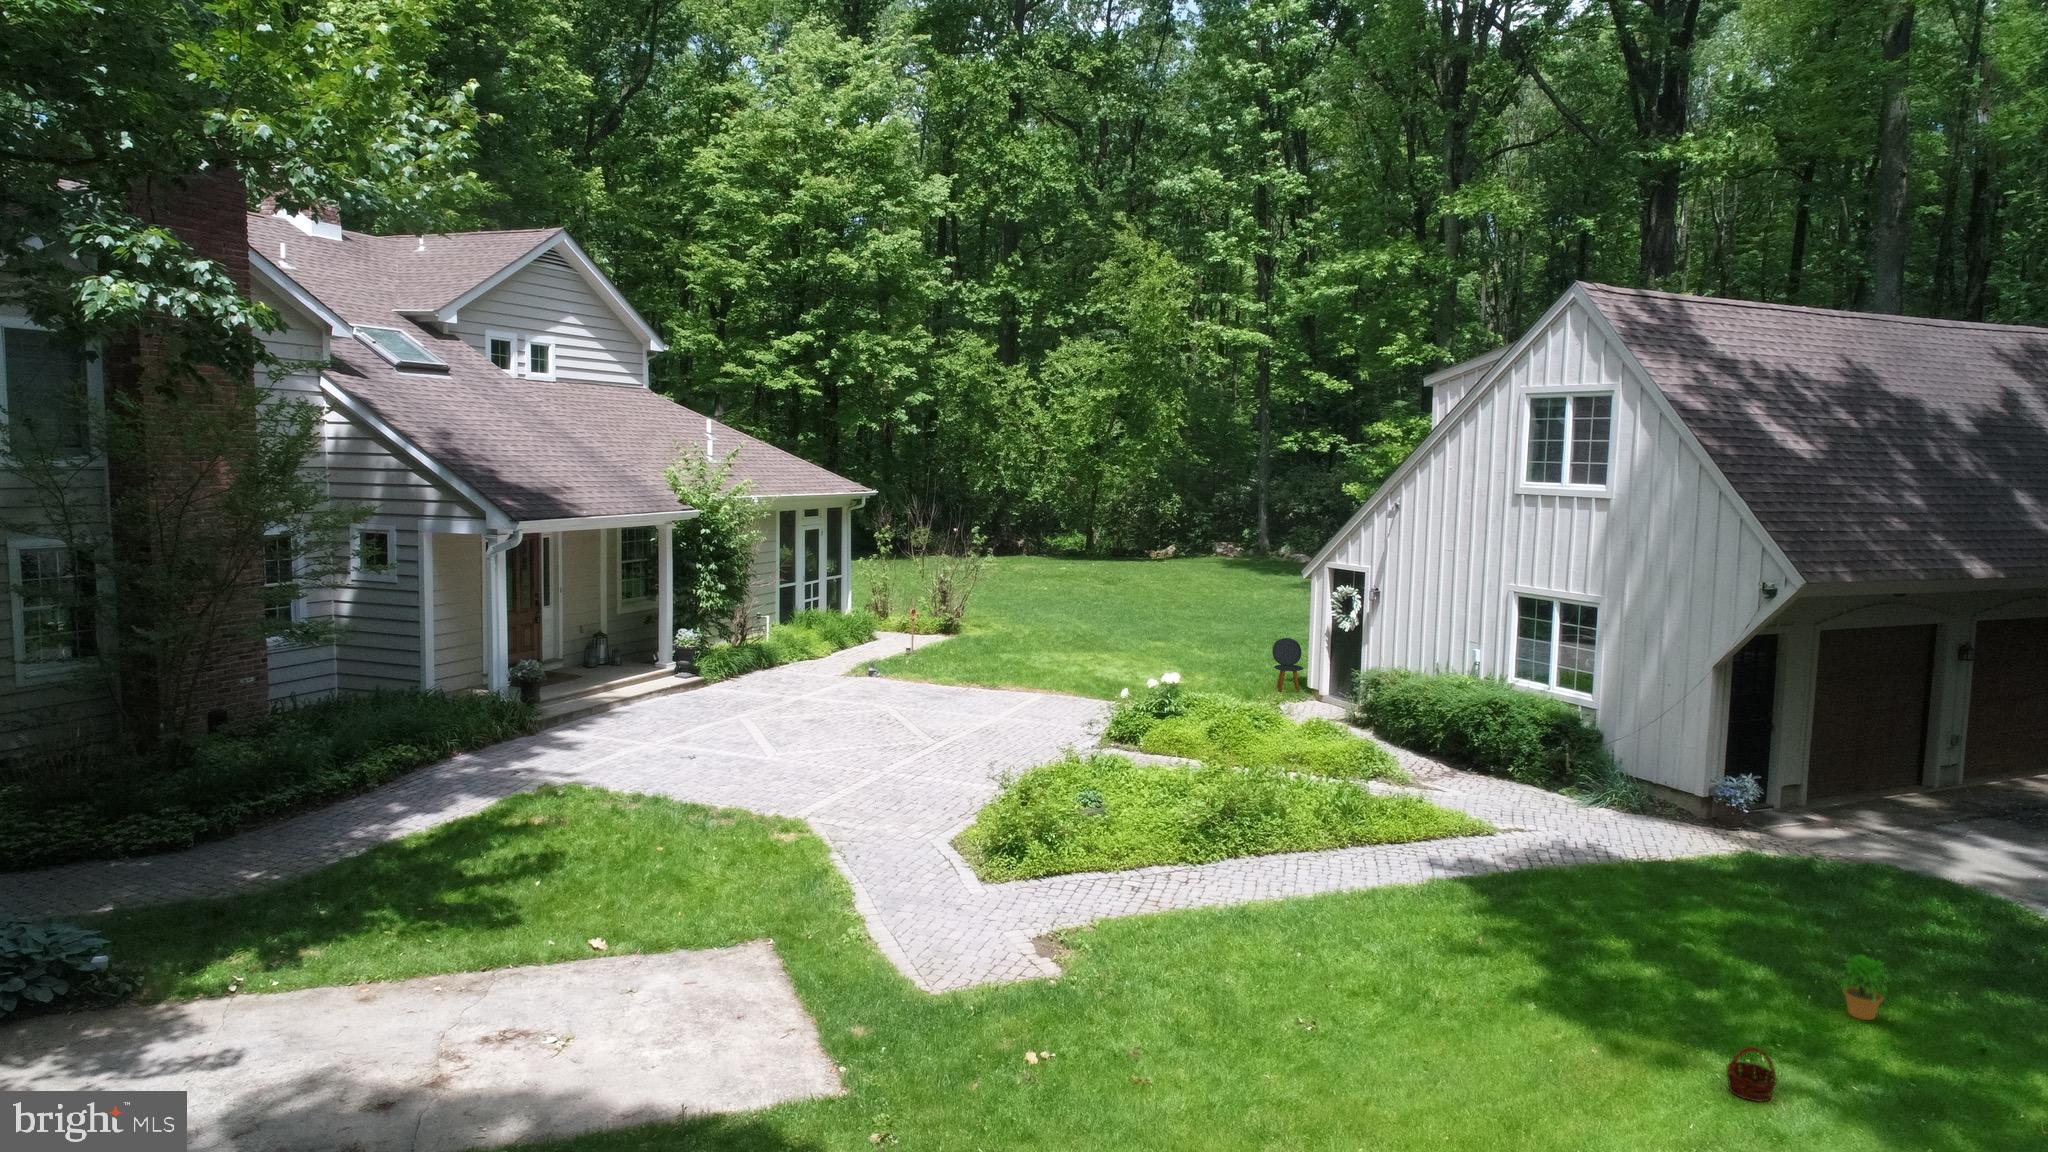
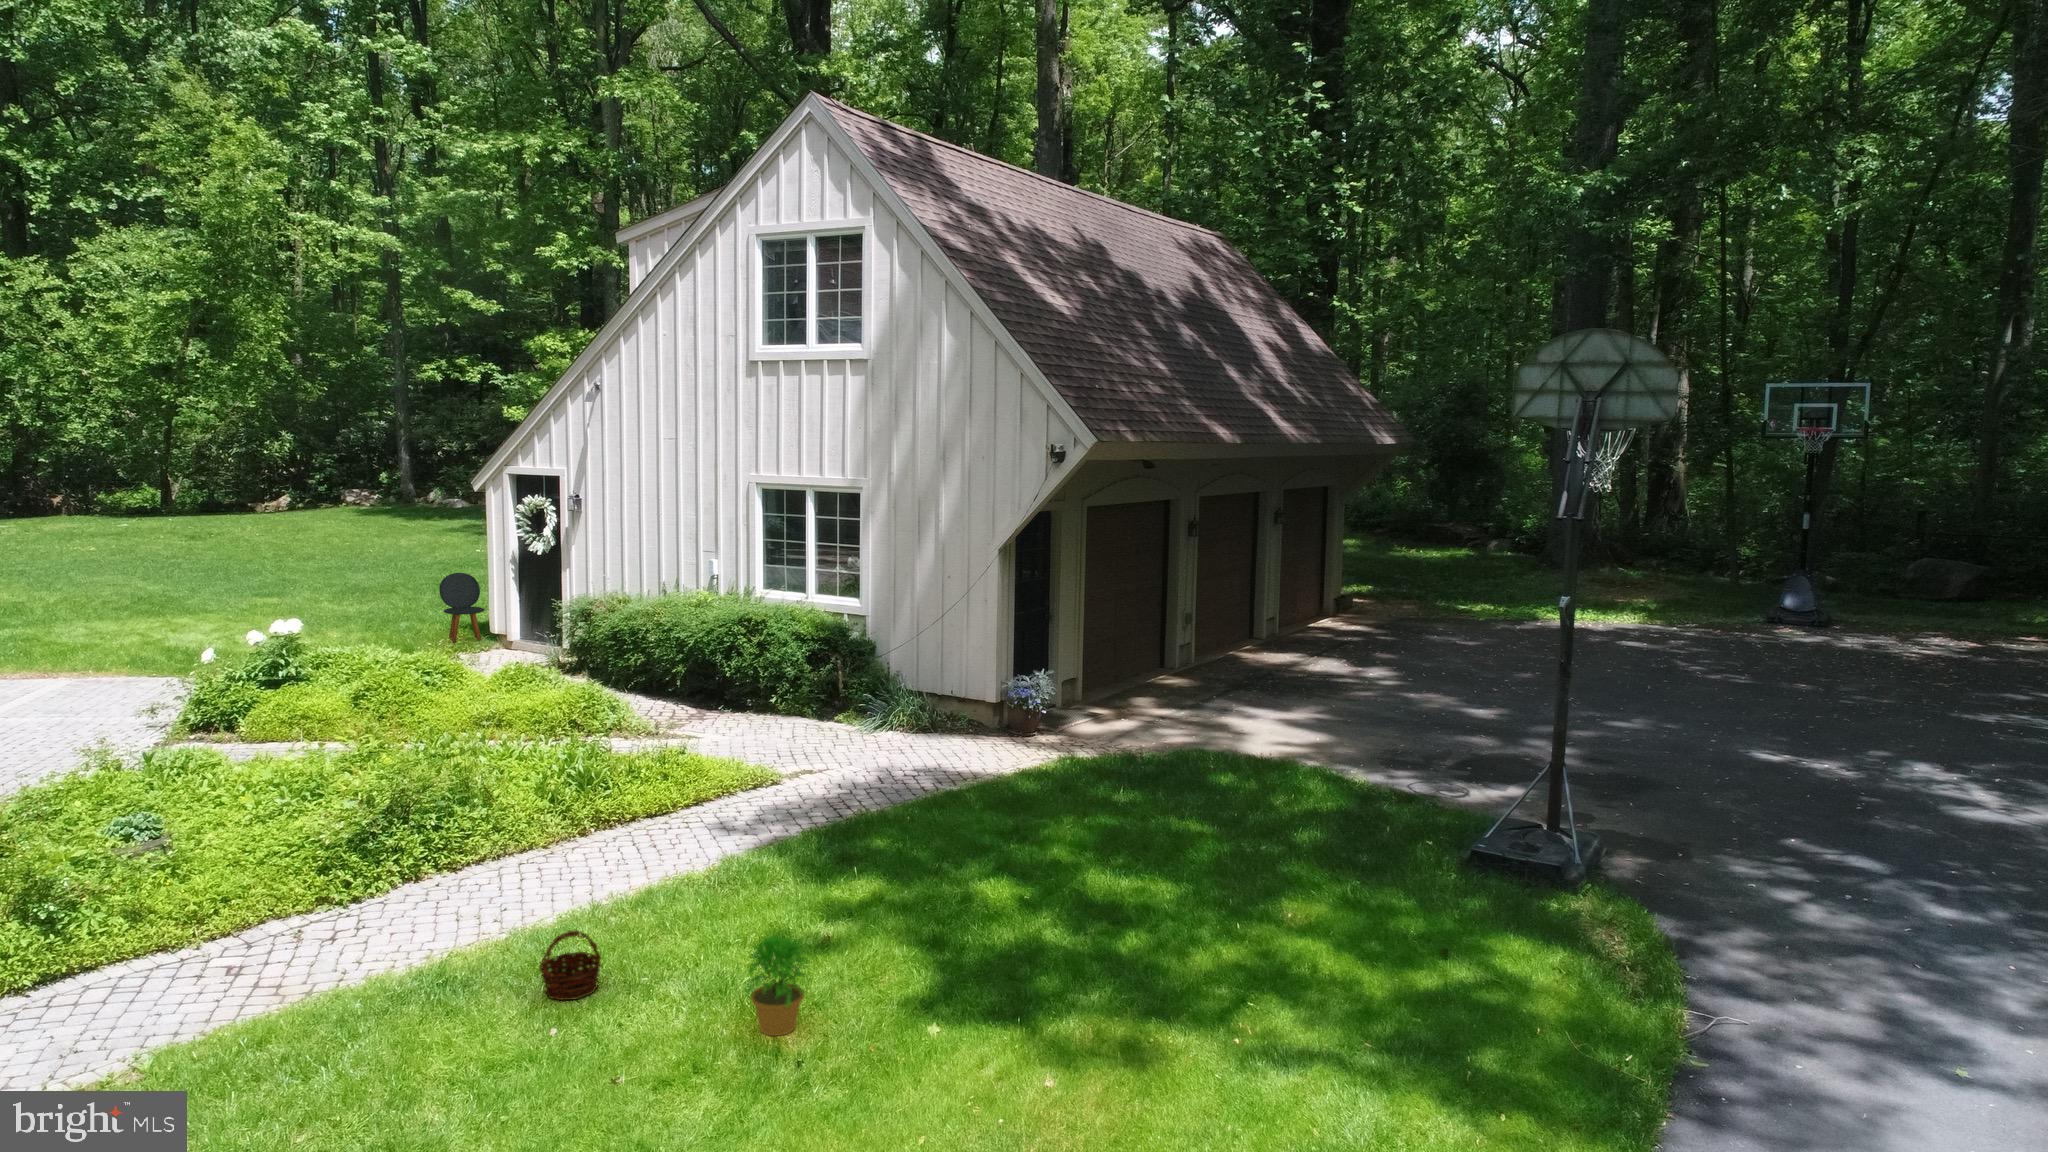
potted plant: present [1841,955,1888,1020] -> present [745,933,810,1036]
basket: present [1727,1047,1777,1102] -> present [539,930,601,1000]

